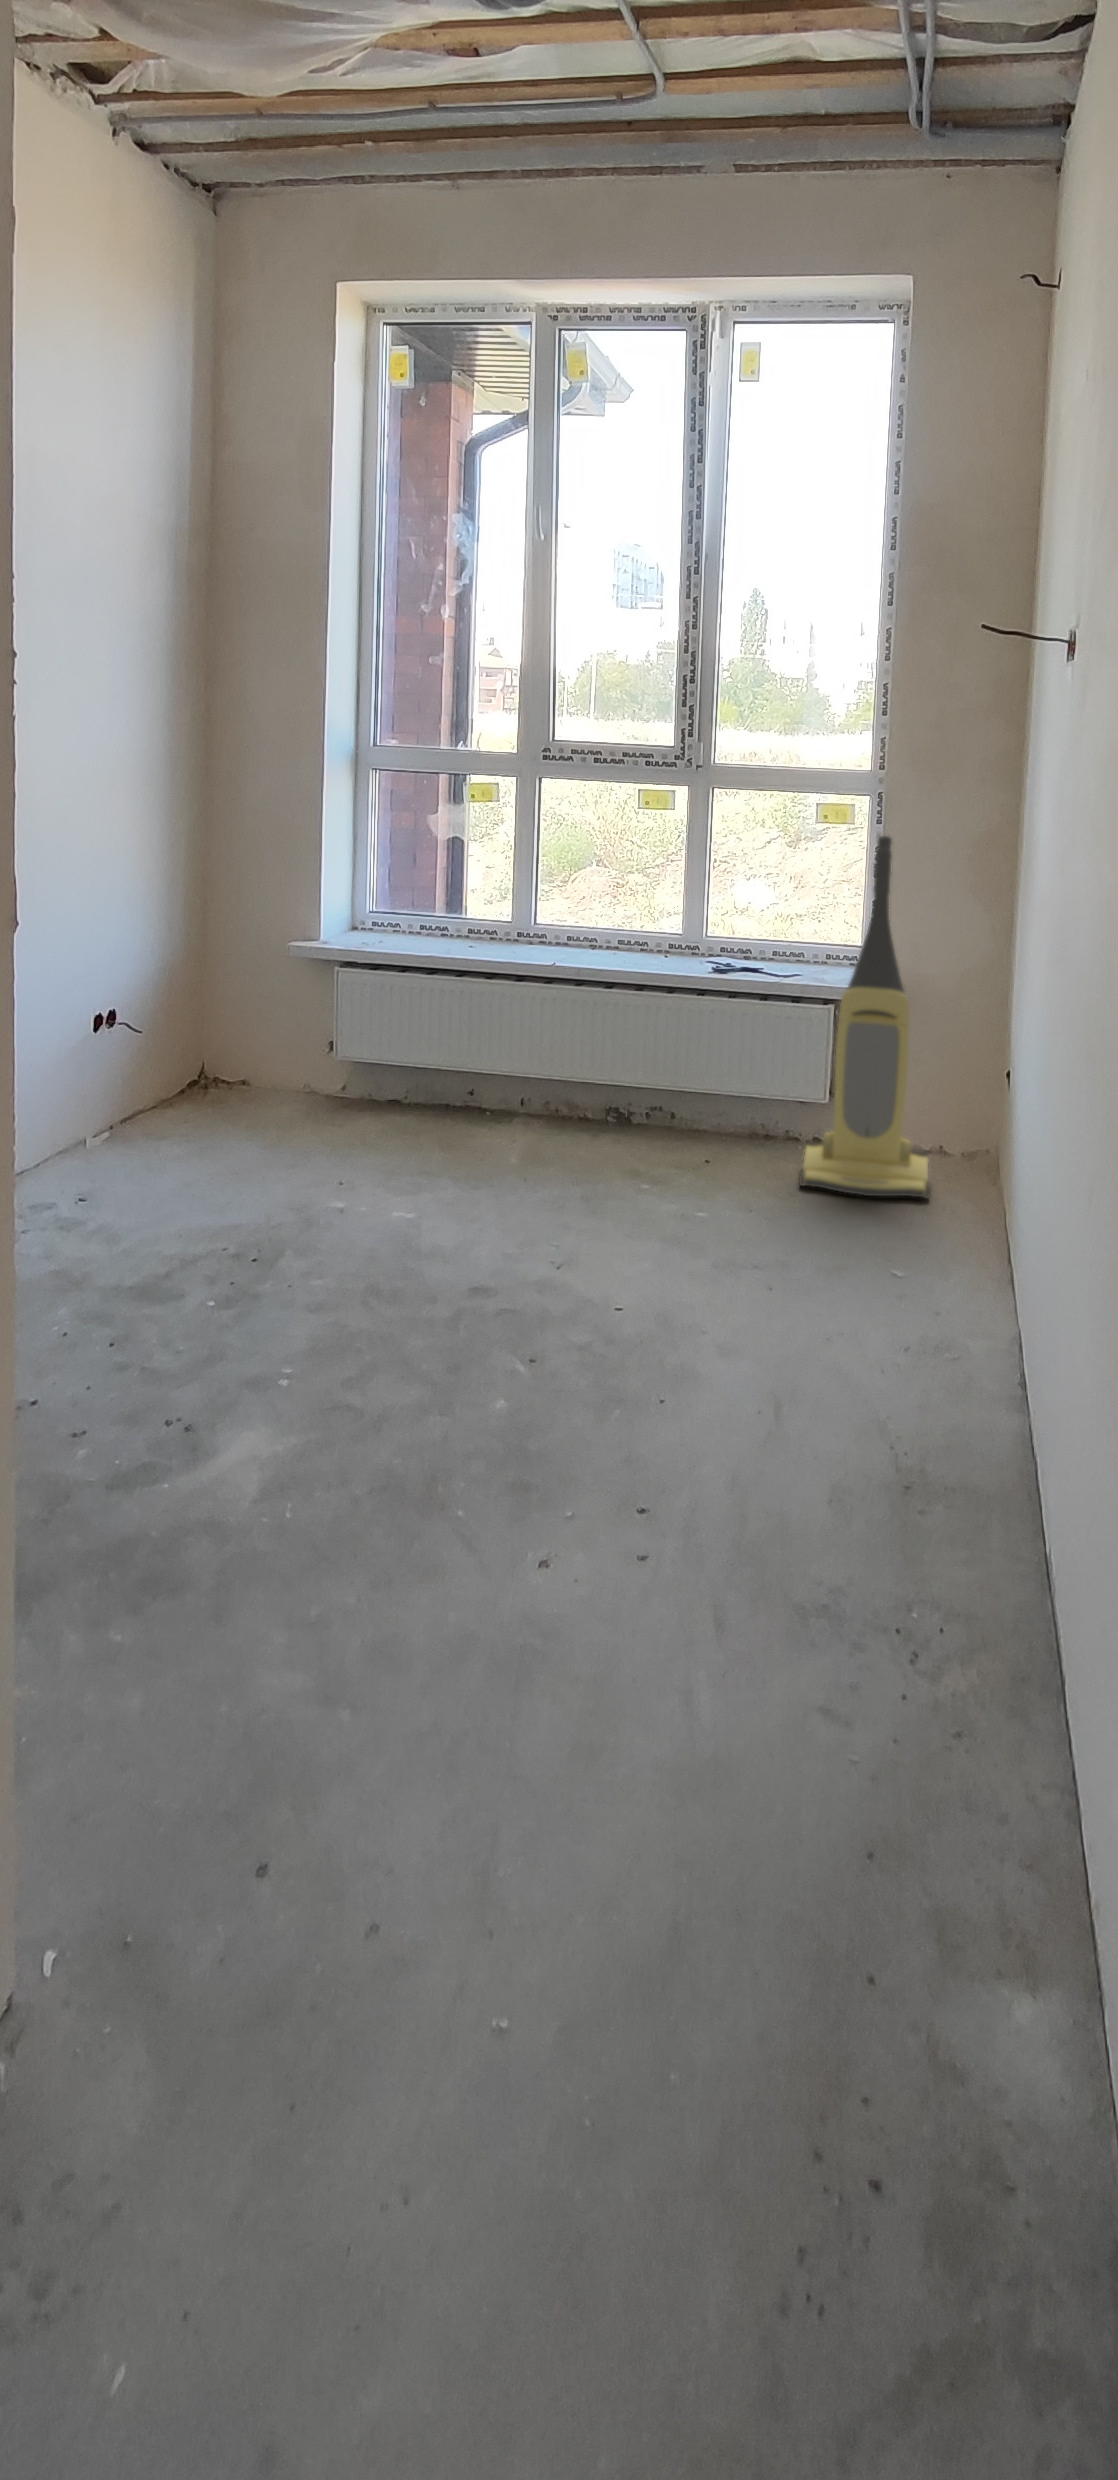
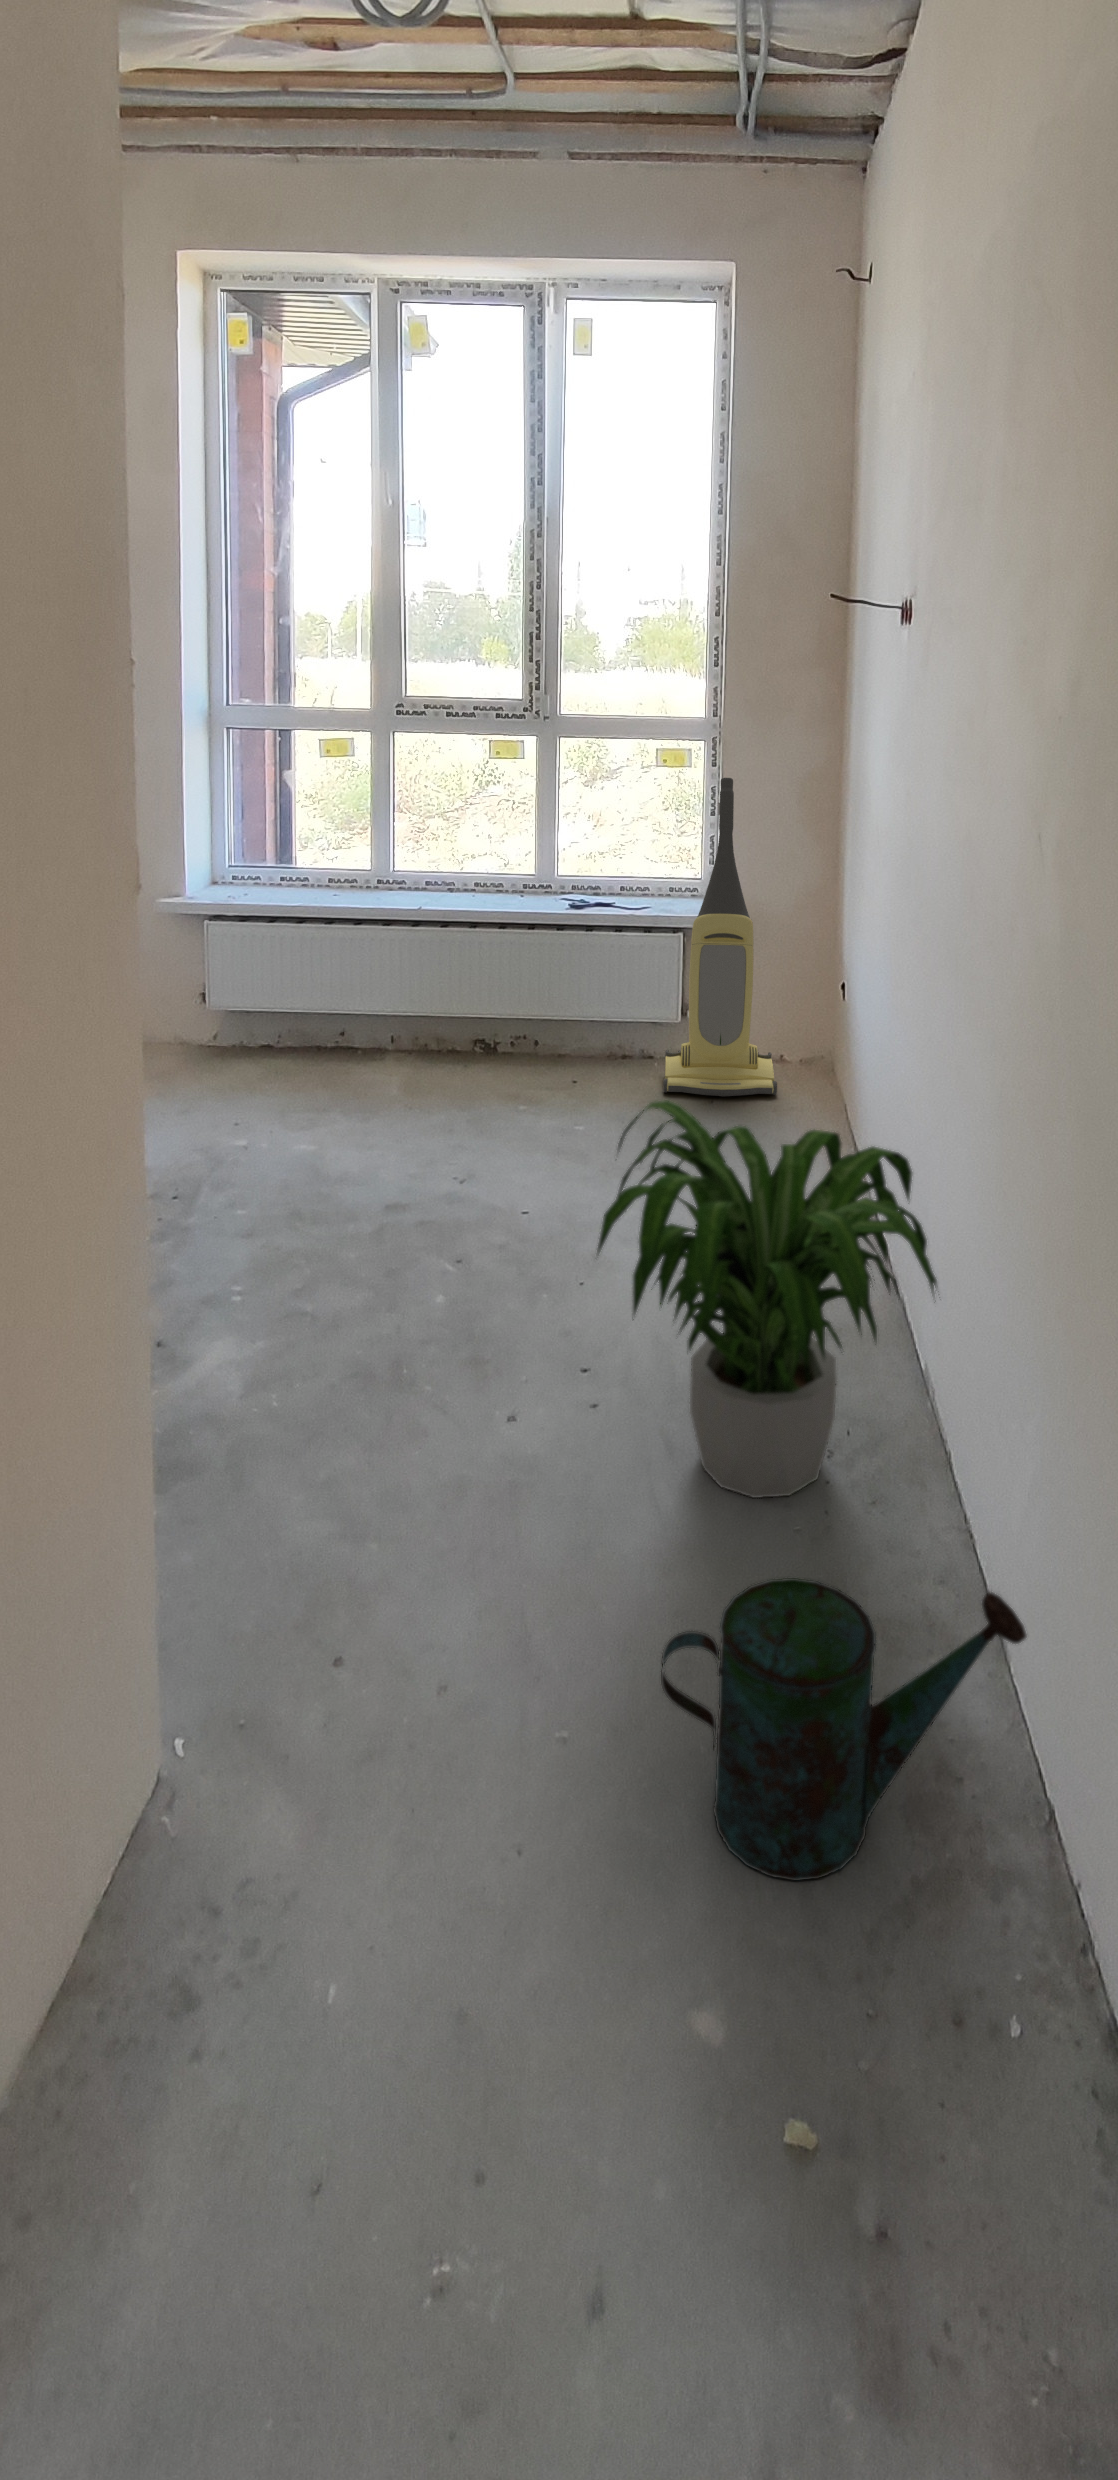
potted plant: none [621,1196,1050,1711] -> present [597,1100,937,1498]
watering can: none [591,1852,1097,2307] -> present [661,1578,1027,1881]

